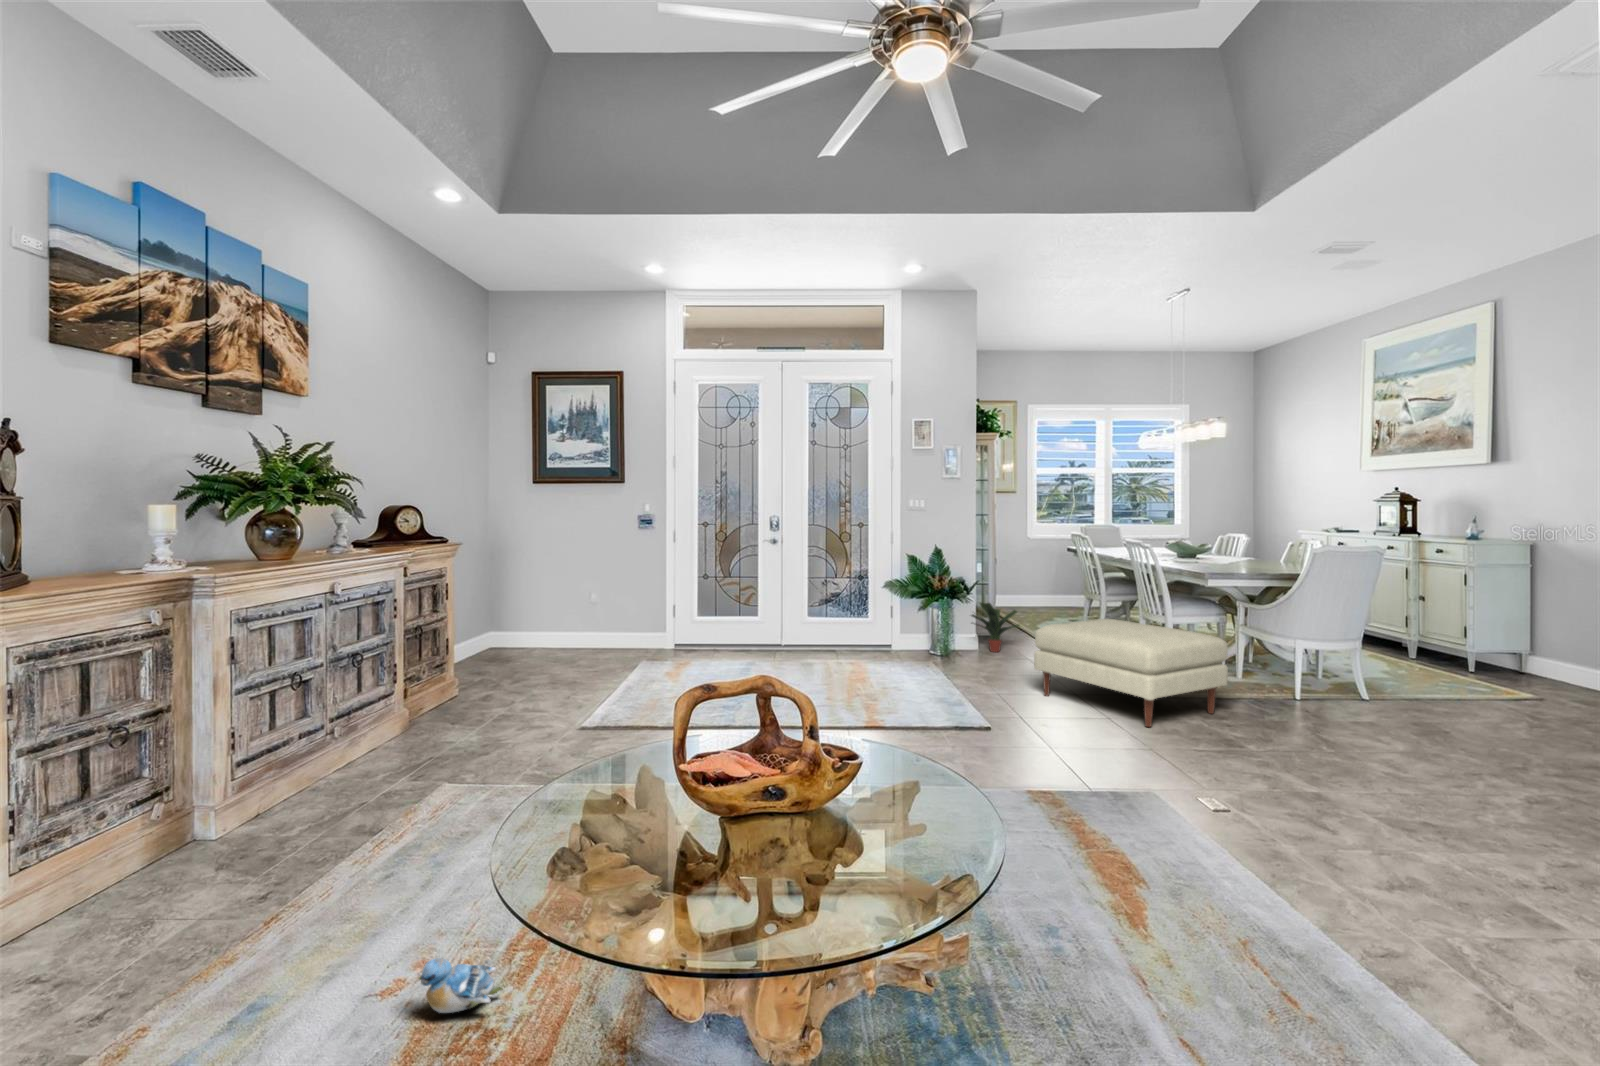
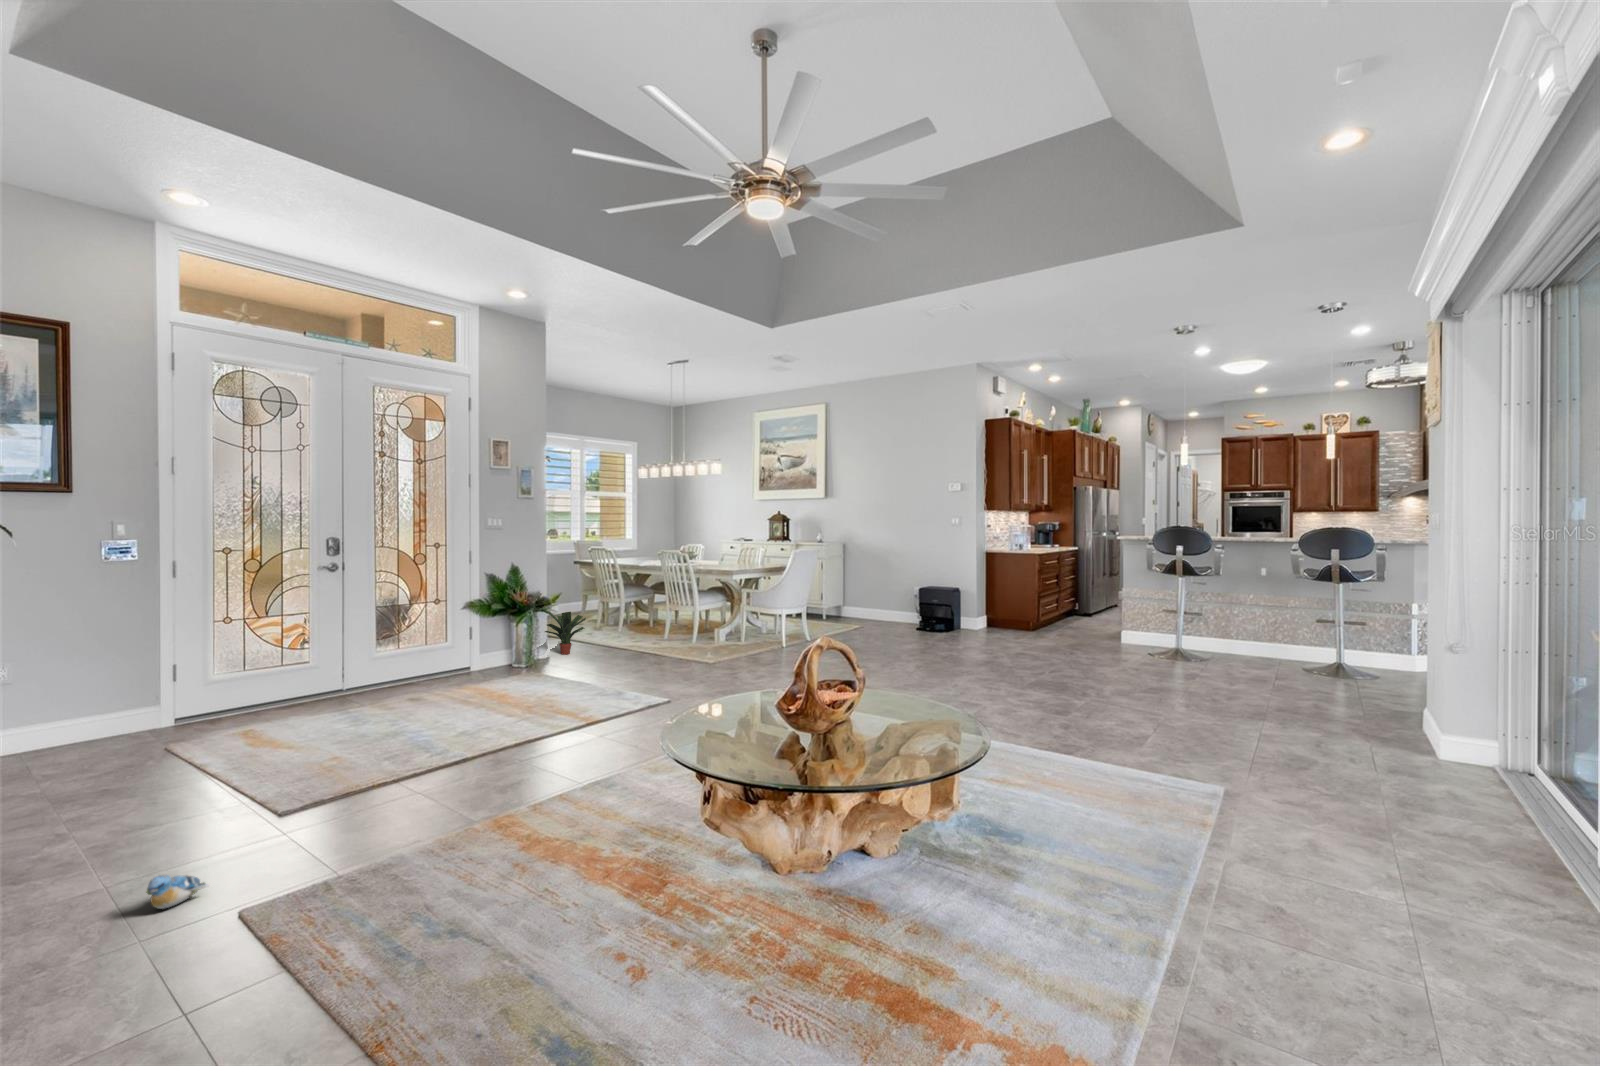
ottoman: present [1034,619,1228,727] -> none [654,614,771,686]
plush toy: present [419,958,503,1013] -> present [146,875,209,909]

